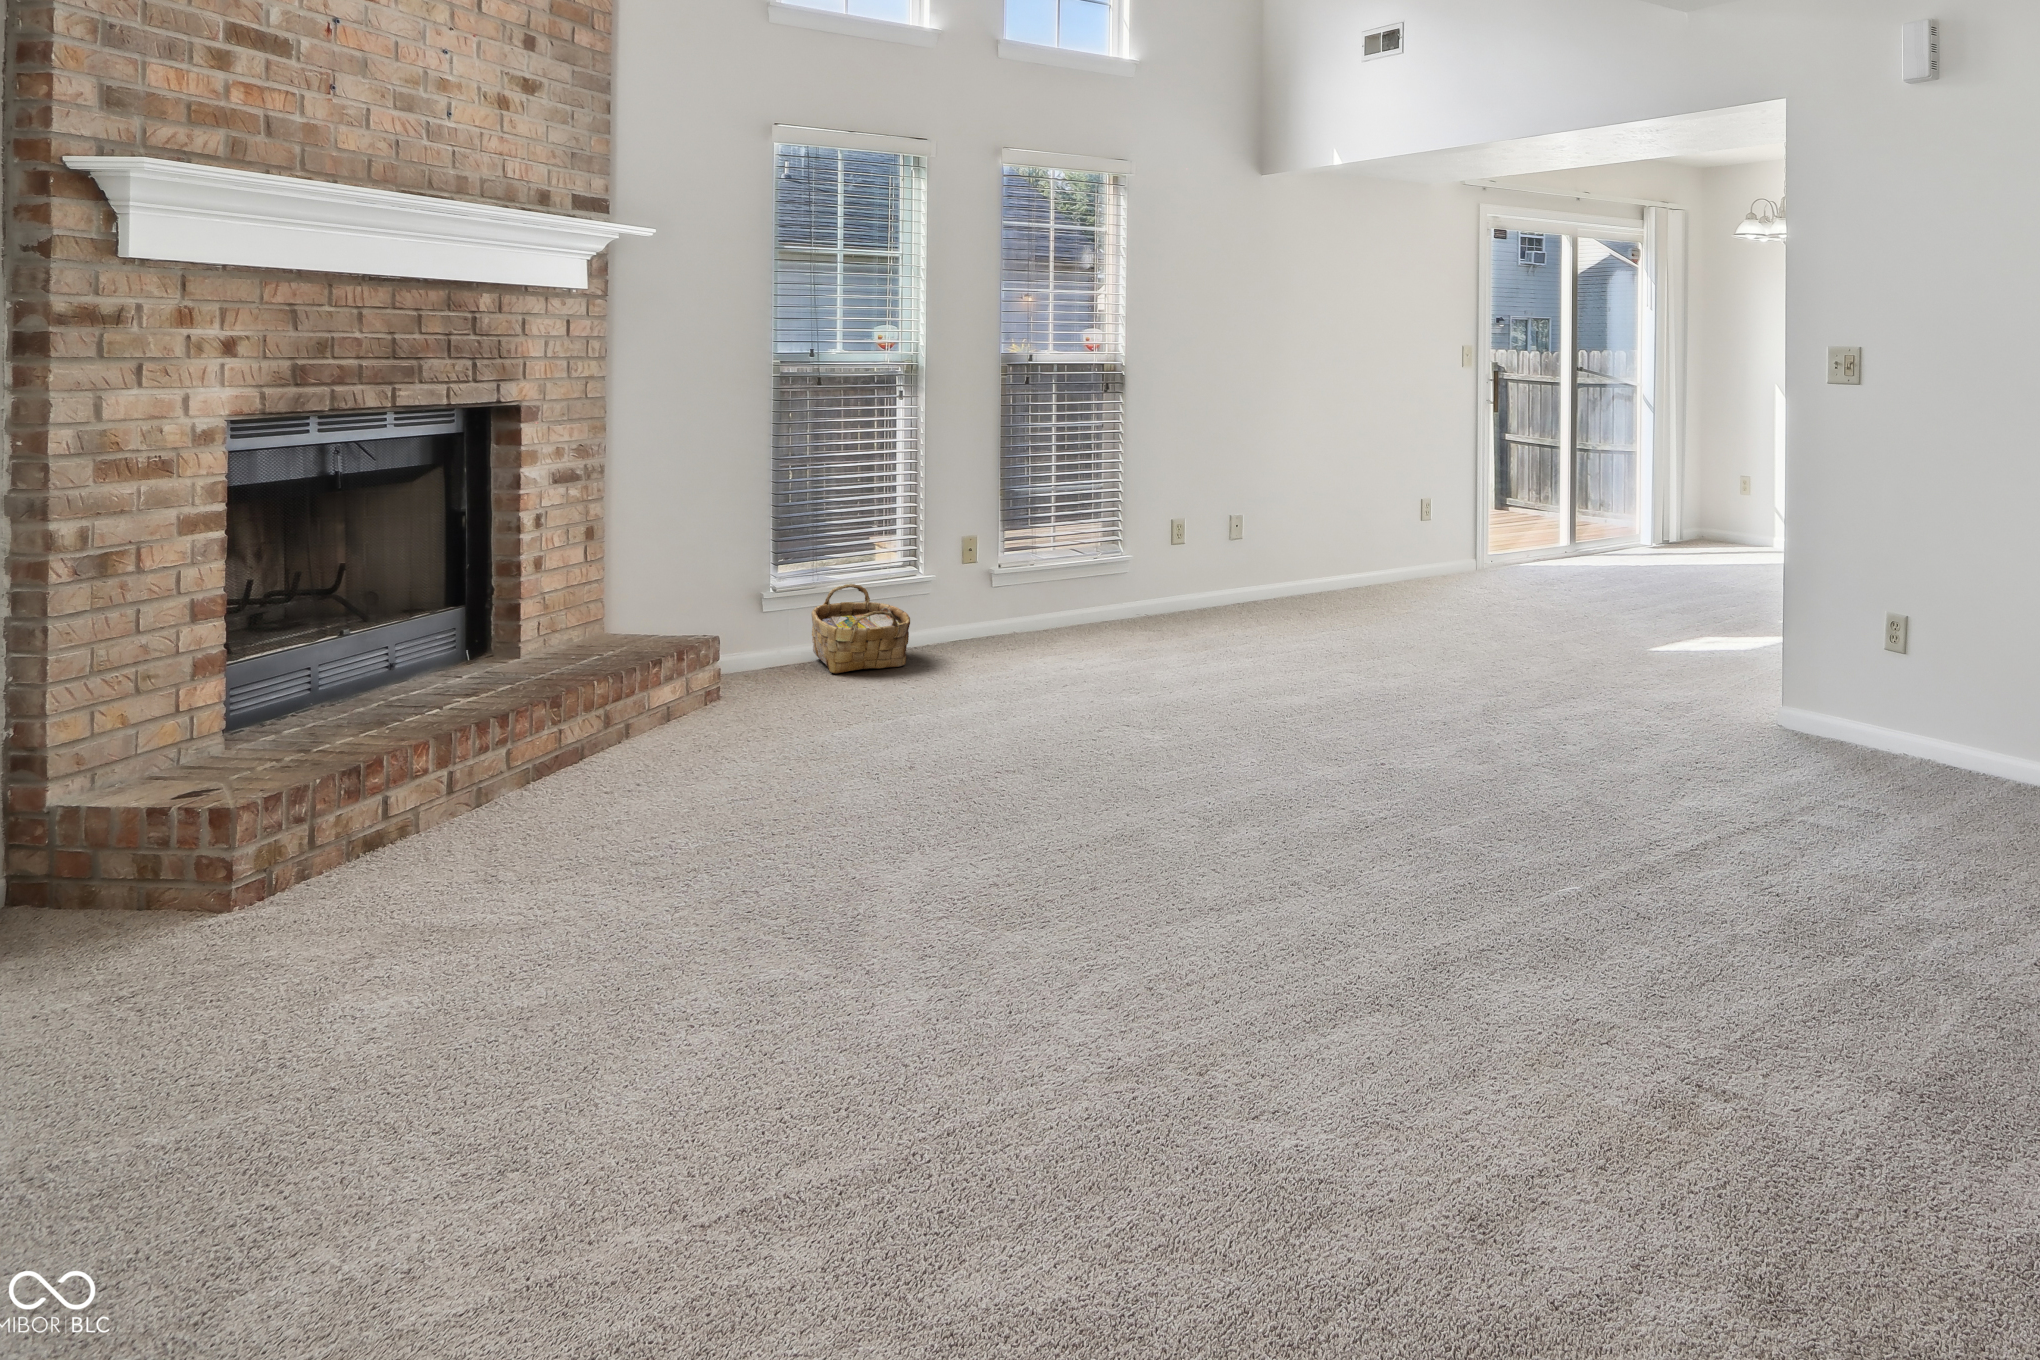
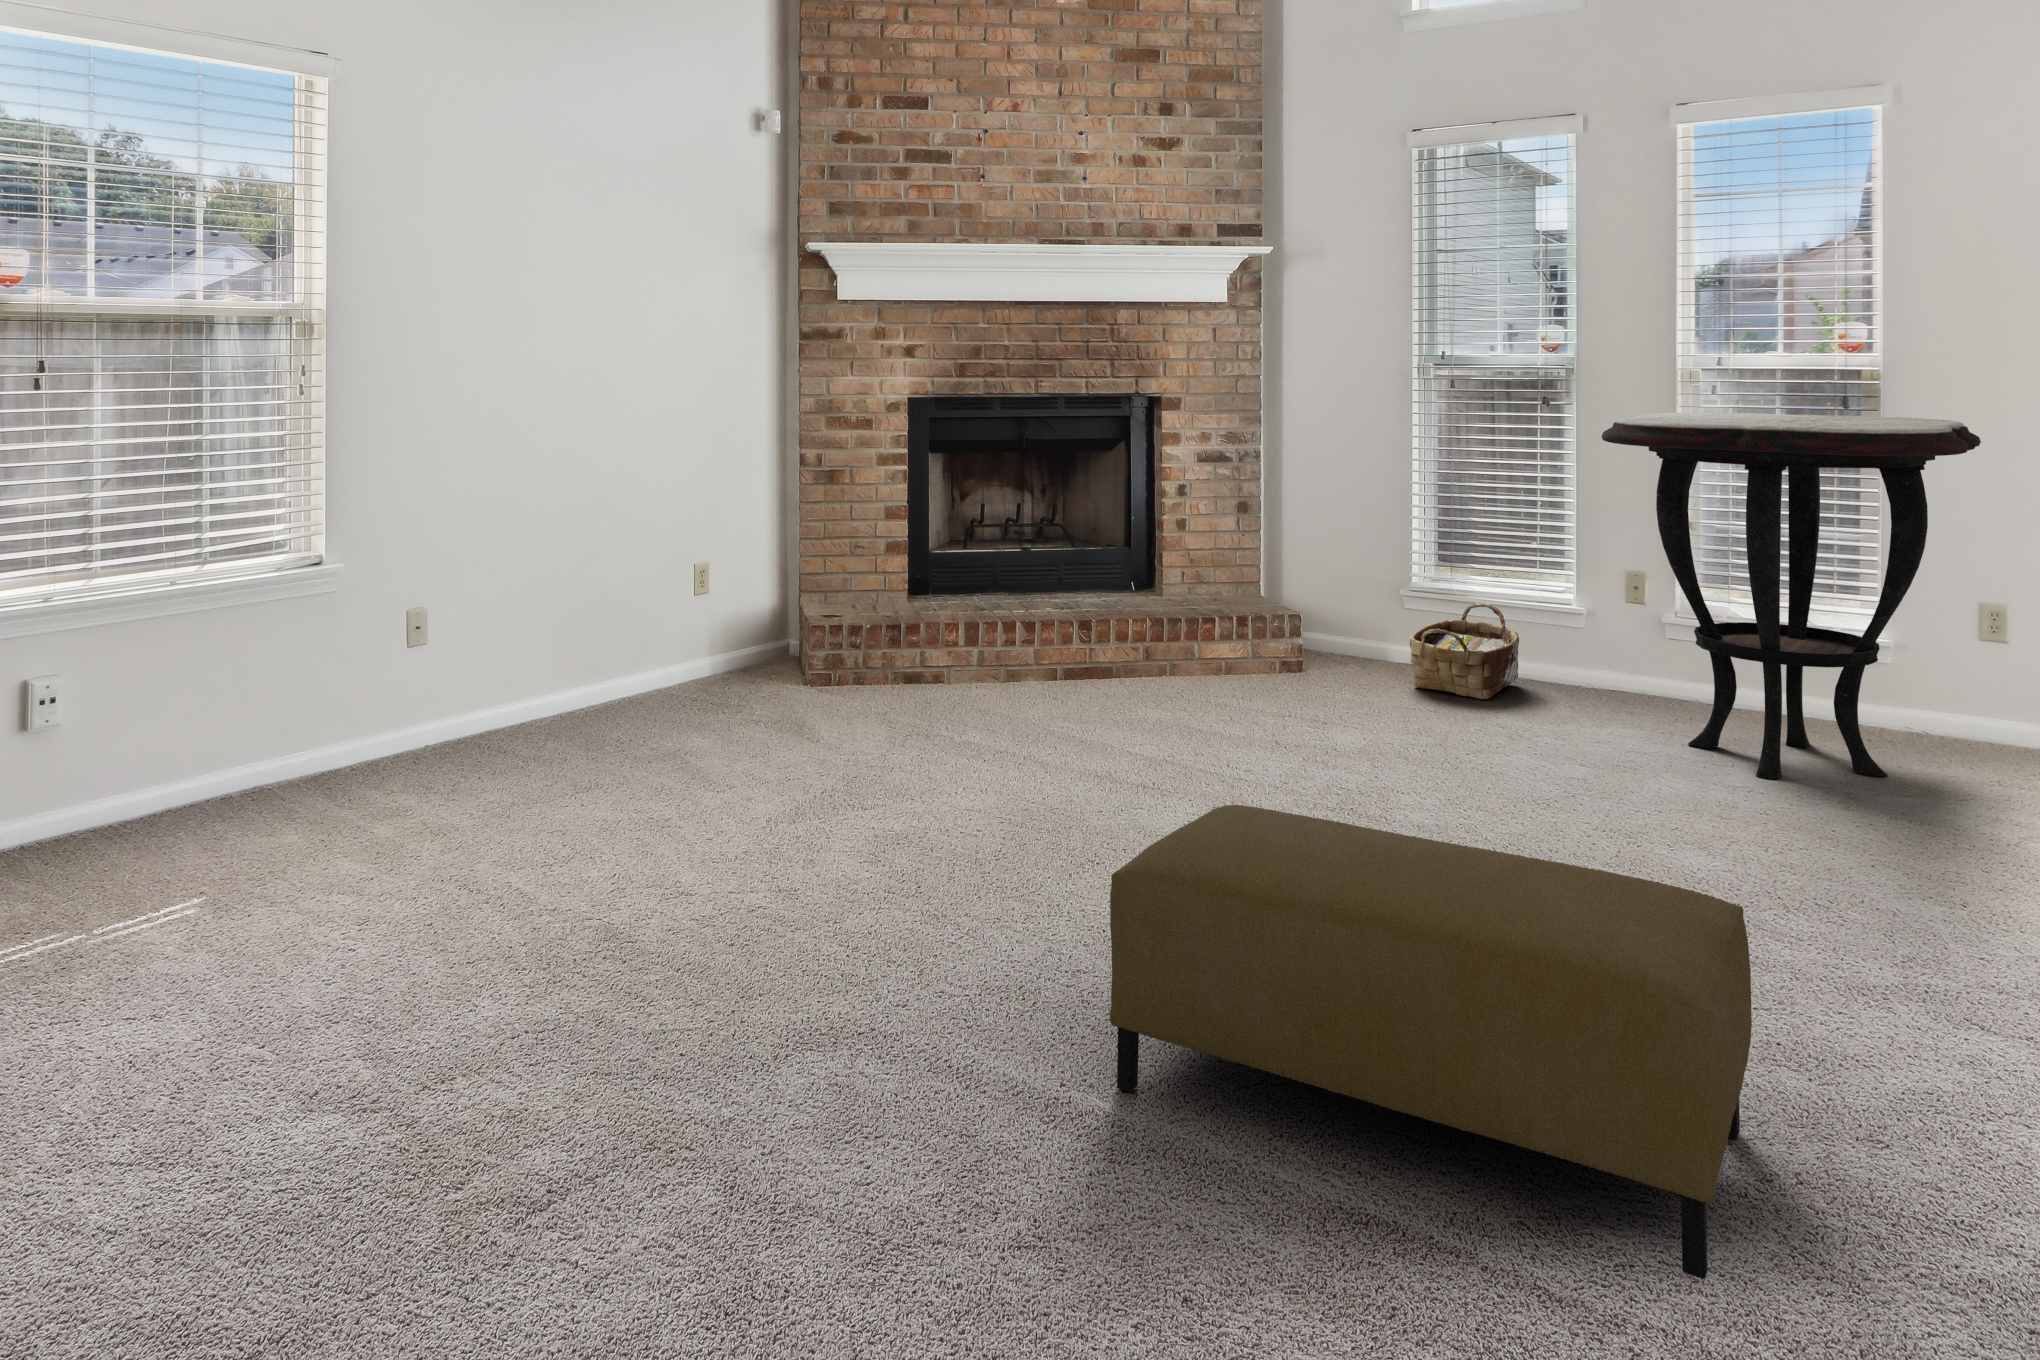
side table: none [1019,403,1267,656] -> present [1602,413,1981,779]
ottoman: none [1431,660,1753,893] -> present [1109,805,1752,1279]

